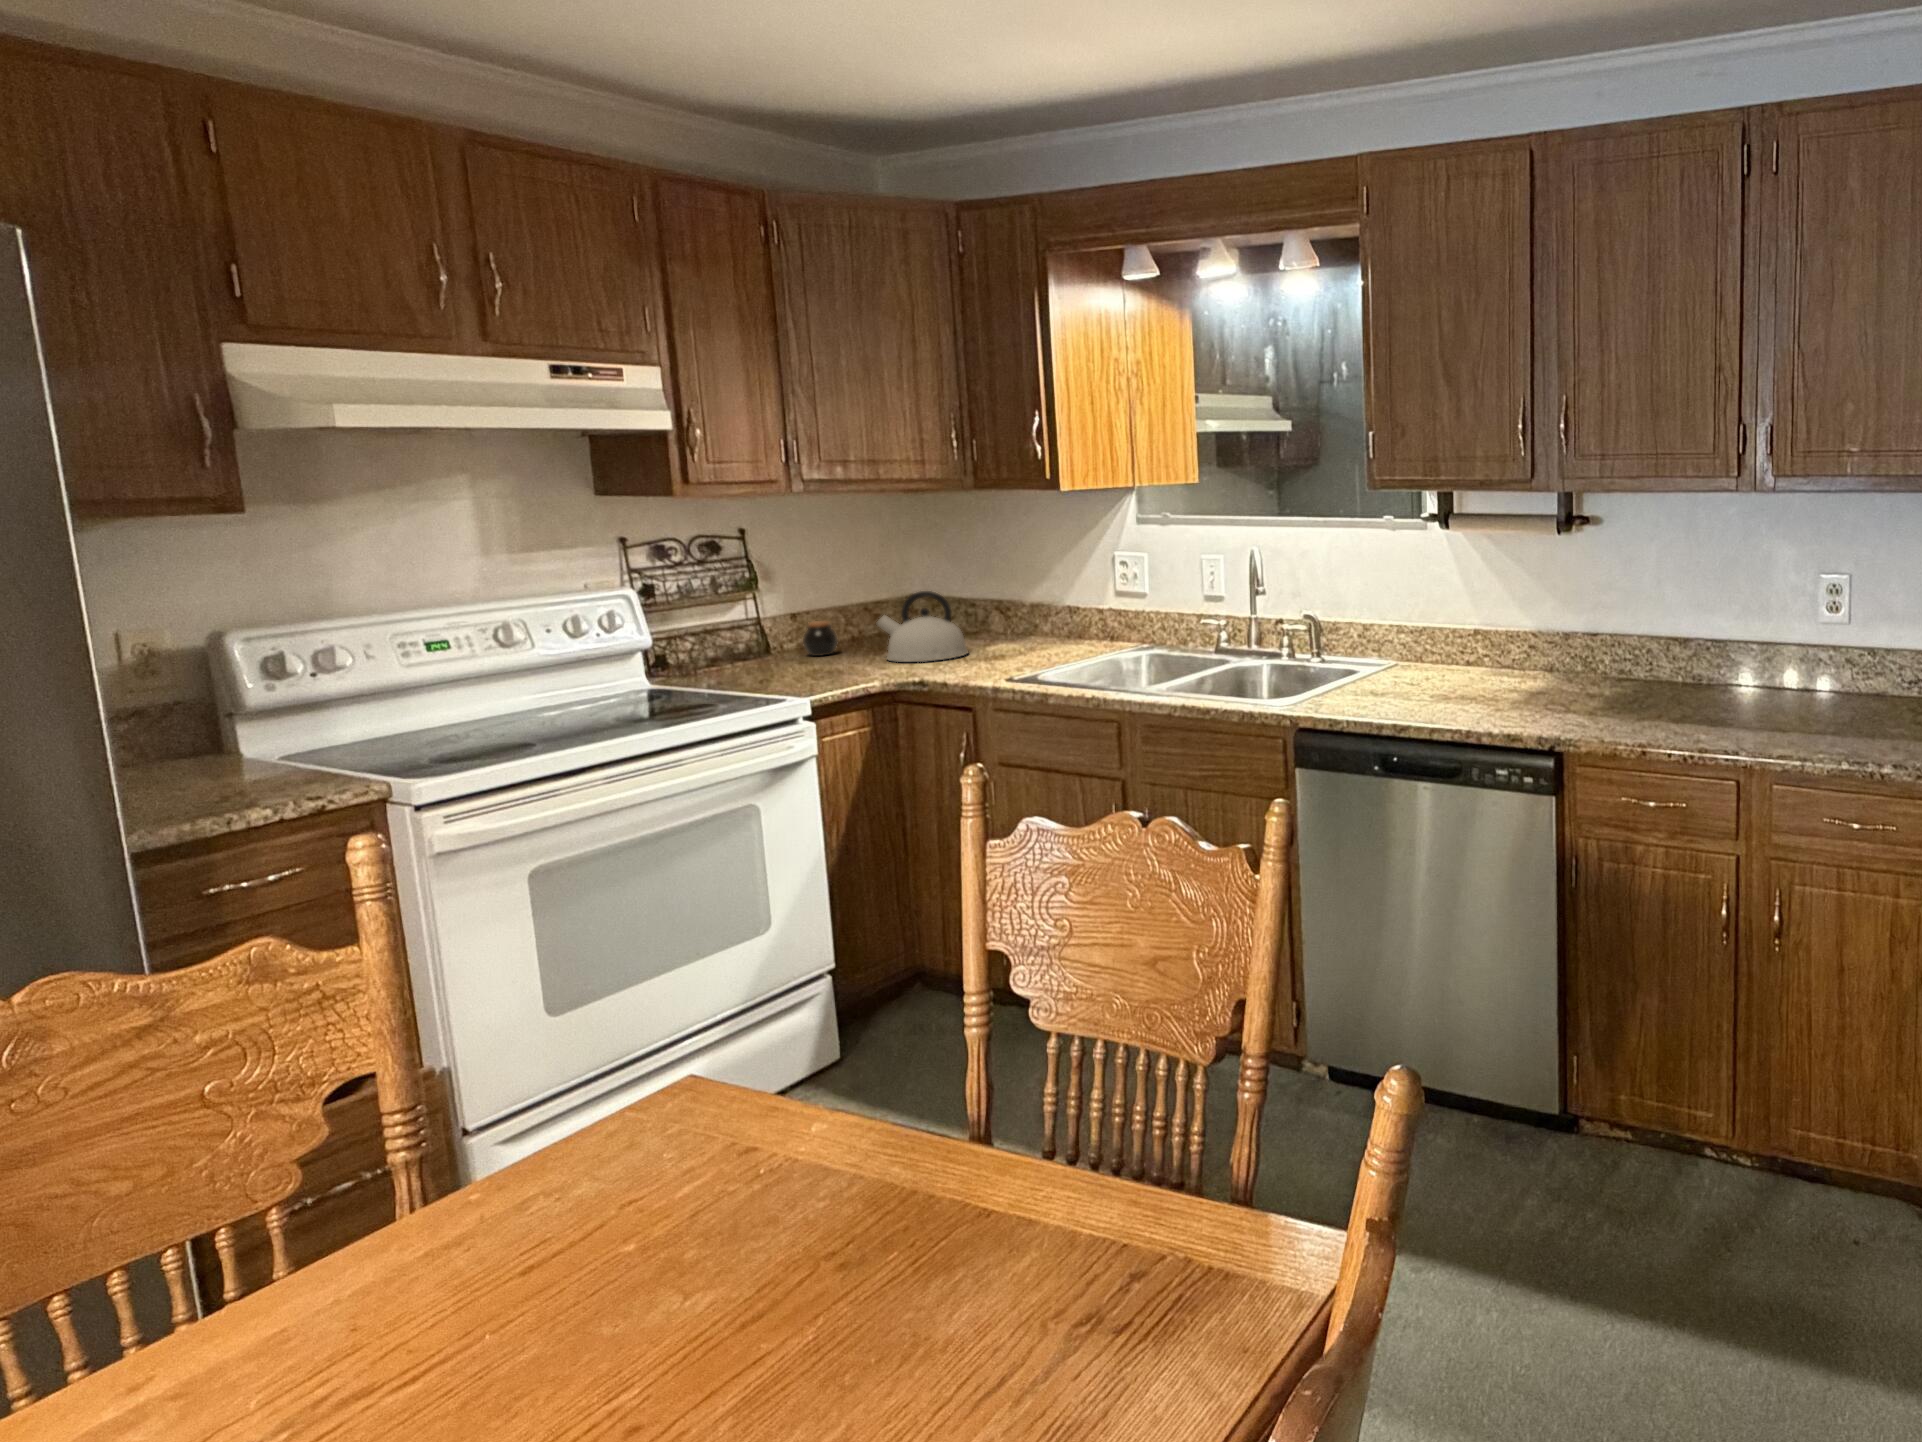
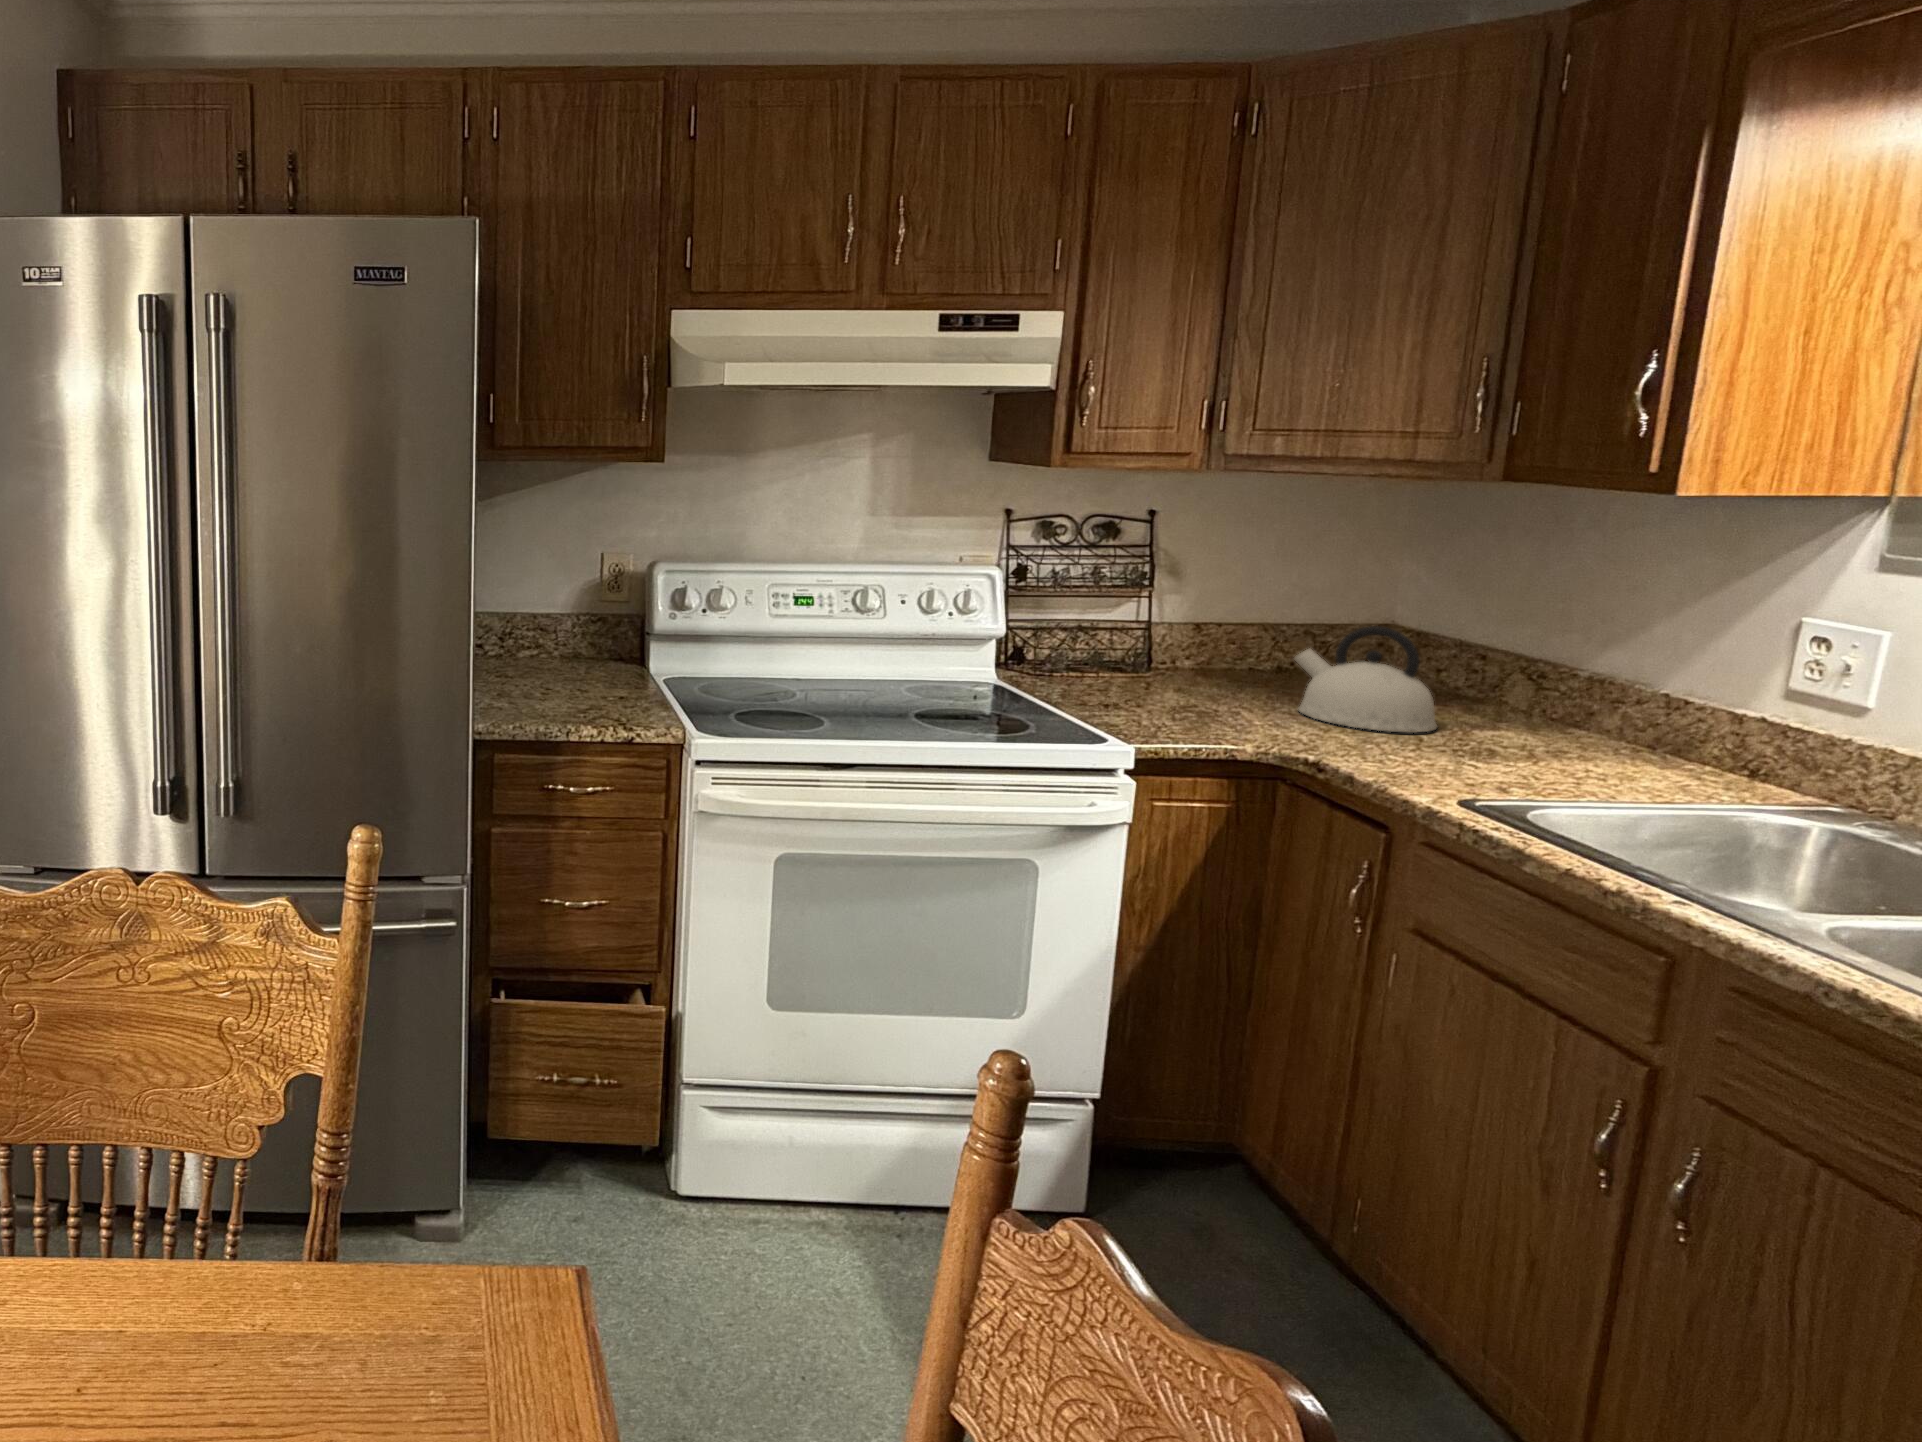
jar: present [803,621,838,656] -> none [1198,637,1245,682]

